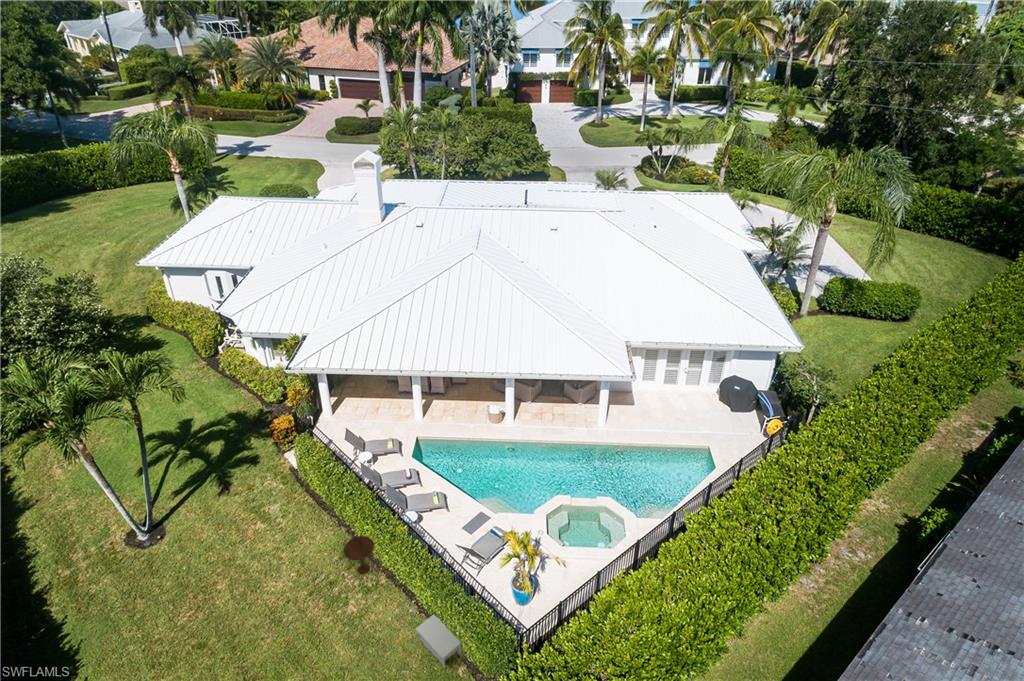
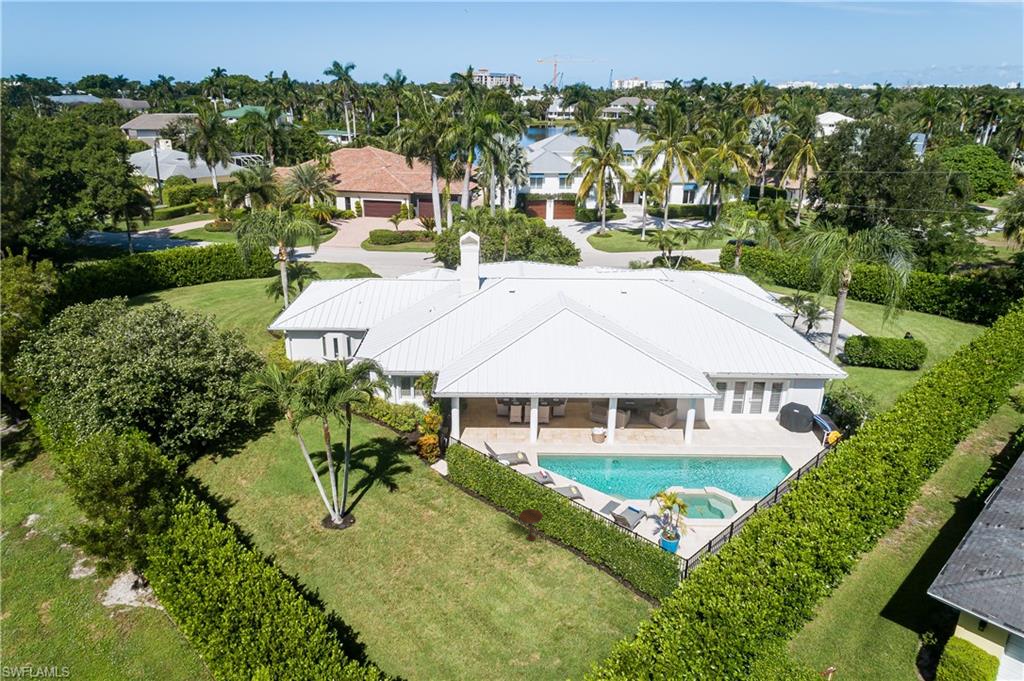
storage bench: present [416,615,461,668] -> none [595,559,636,596]

